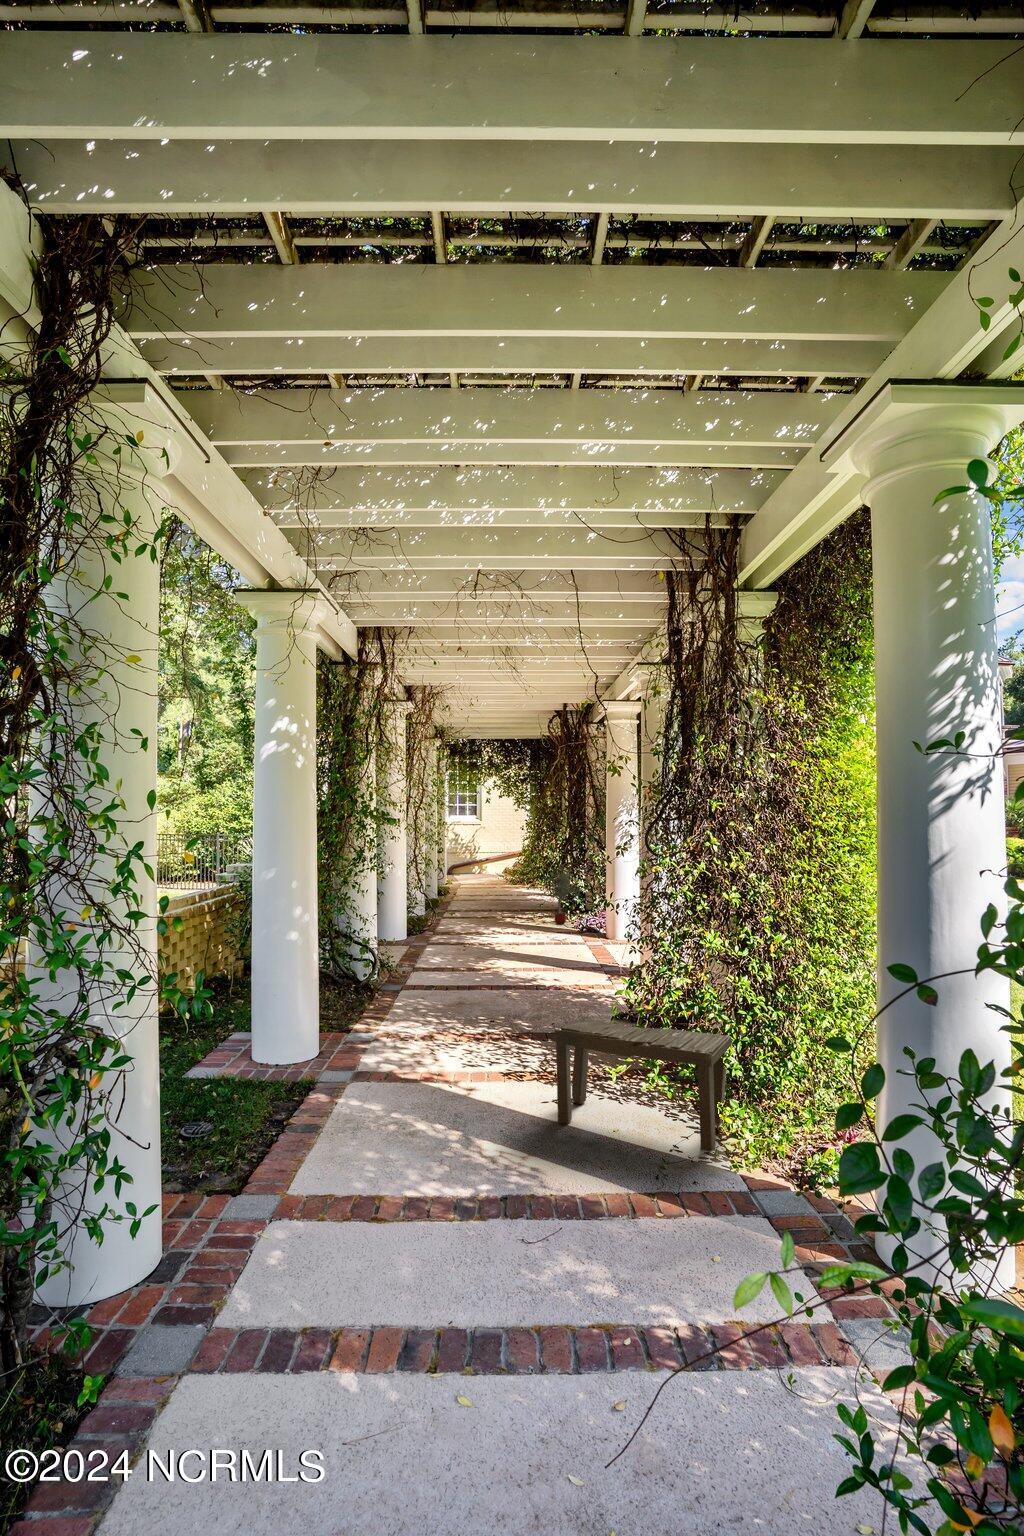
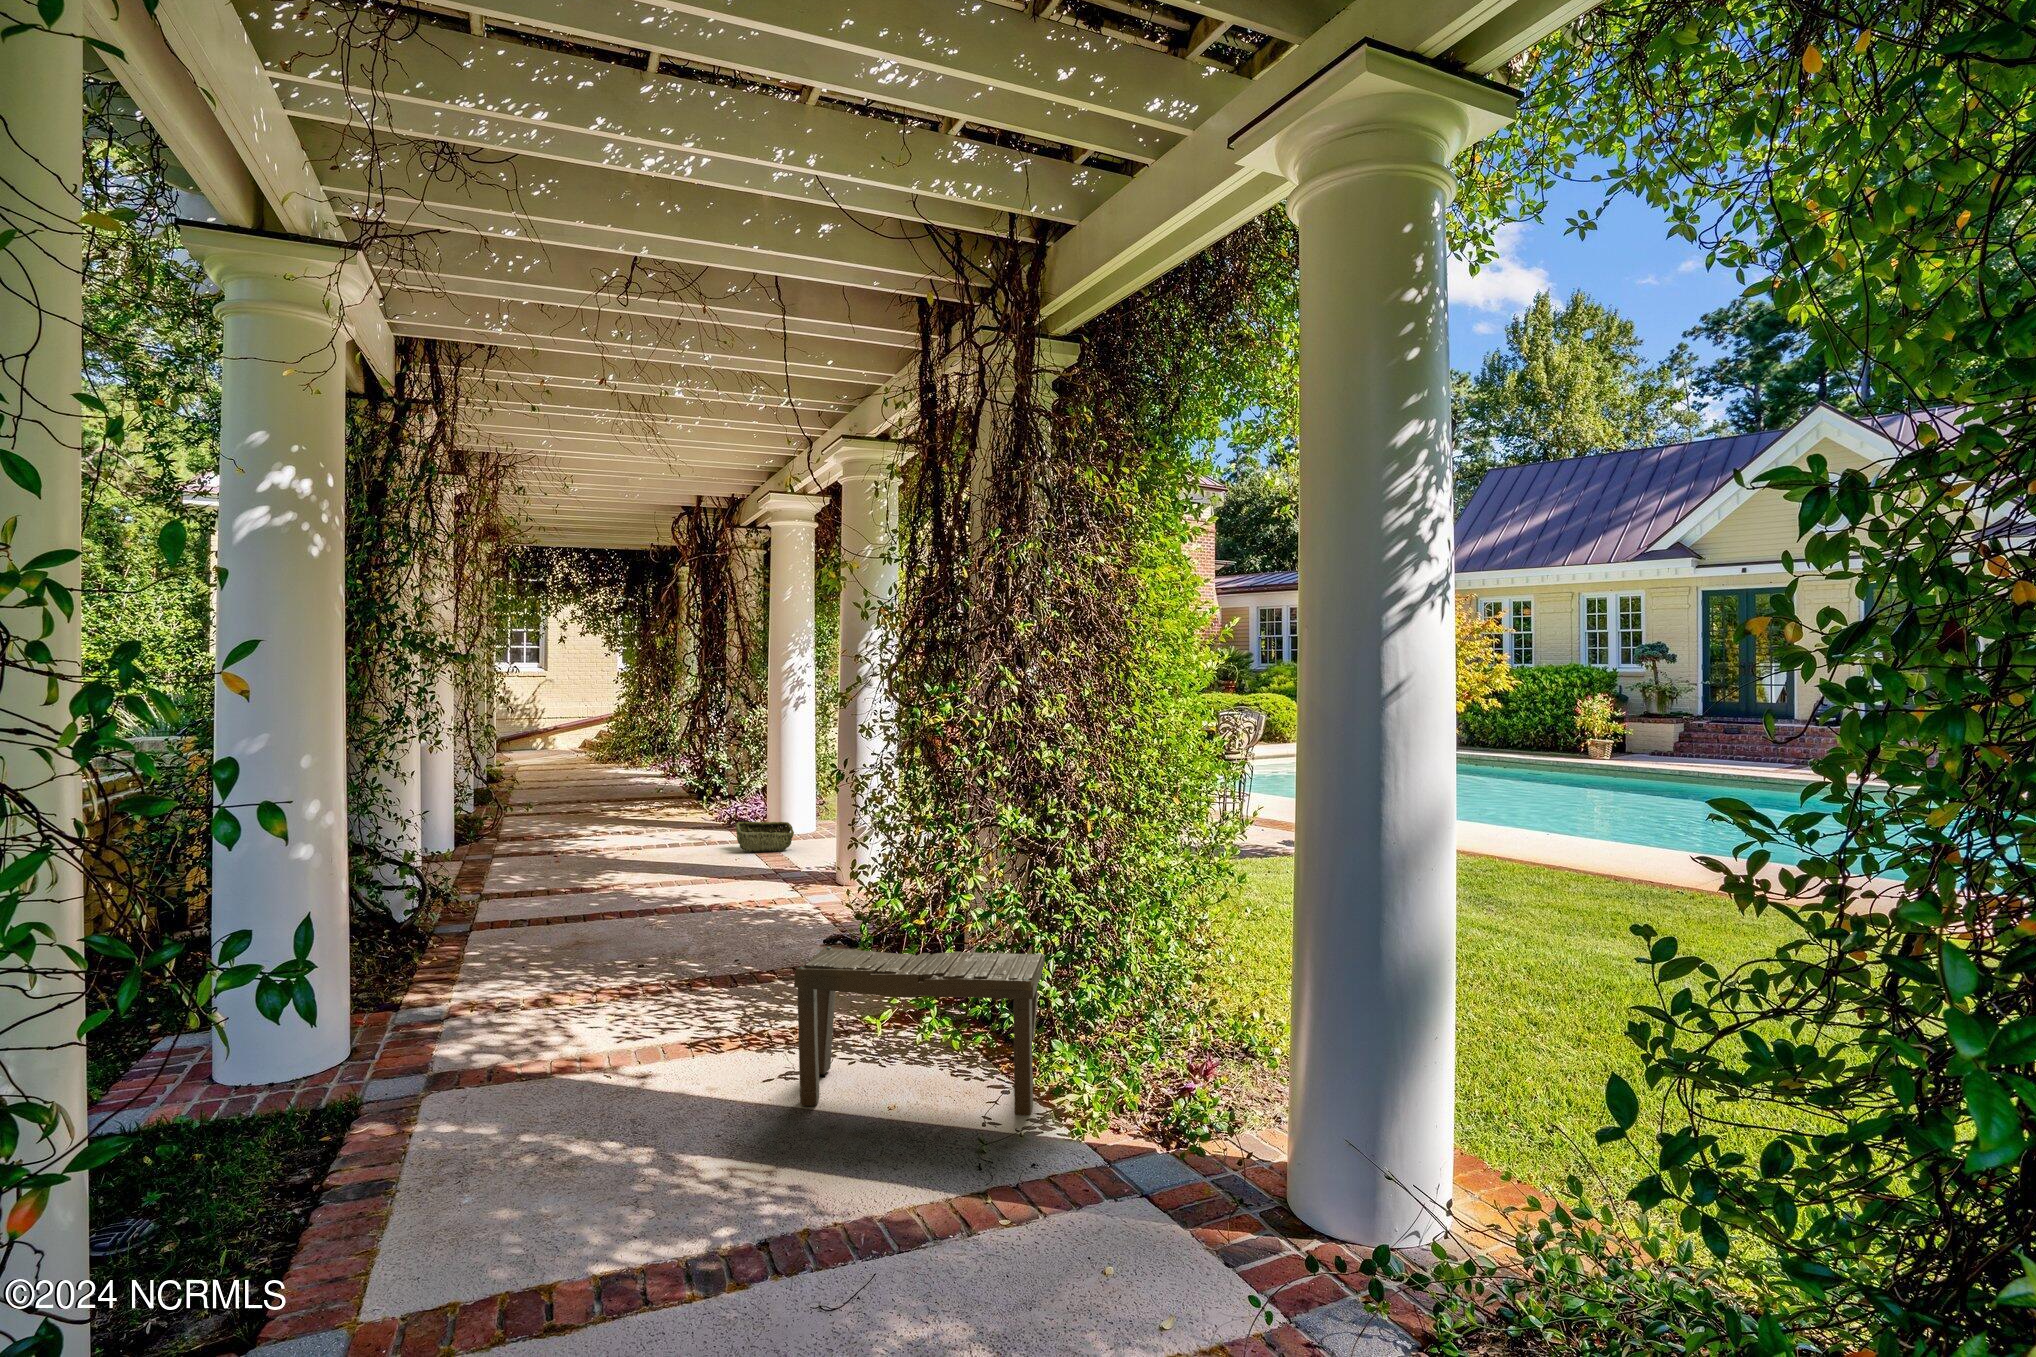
potted tree: present [551,865,581,925] -> none [679,731,729,819]
woven basket: none [578,929,617,950] -> present [736,822,794,852]

